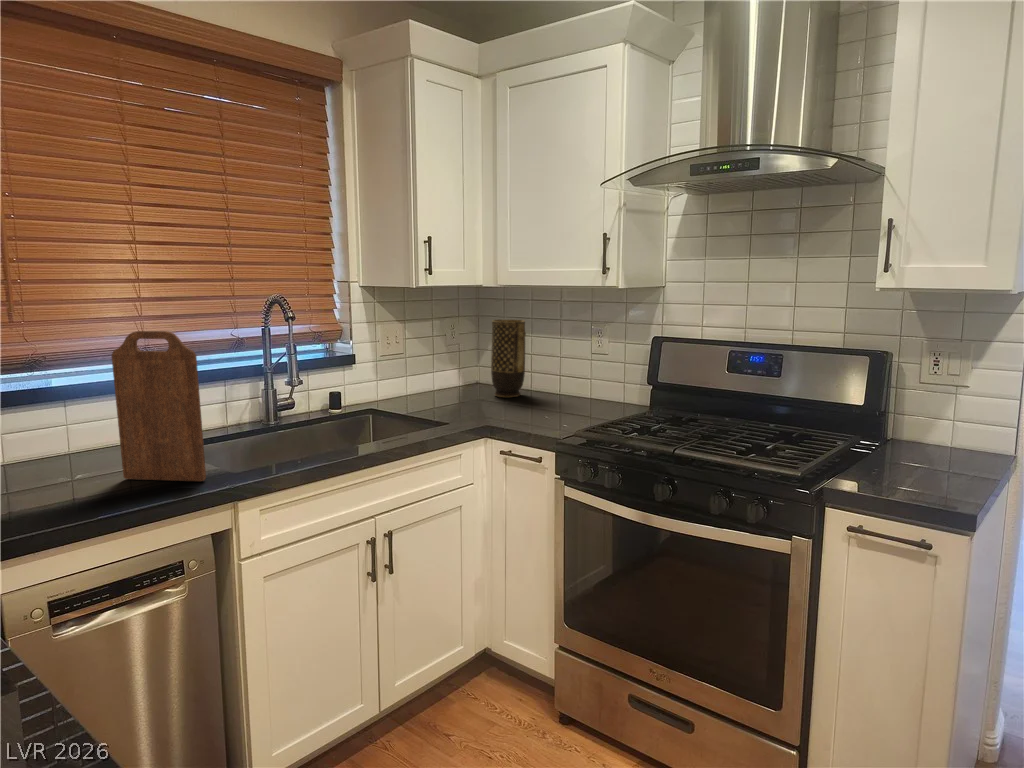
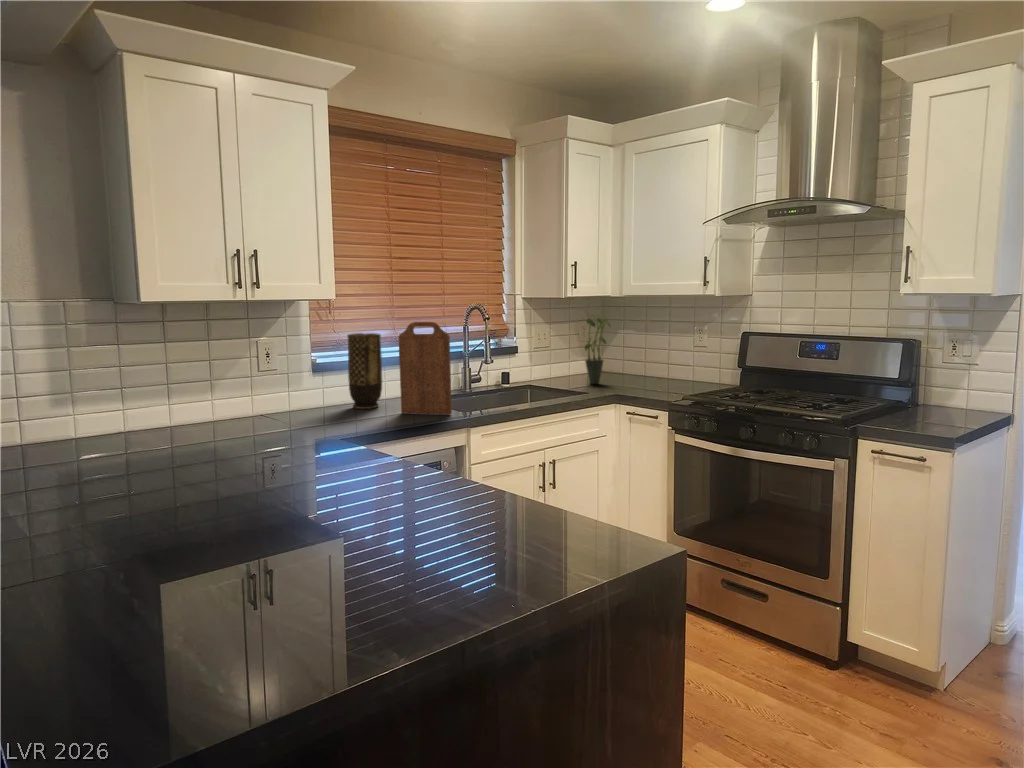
potted plant: none [444,311,479,406] -> present [585,318,611,384]
vase: present [491,320,526,397] -> present [348,333,382,409]

